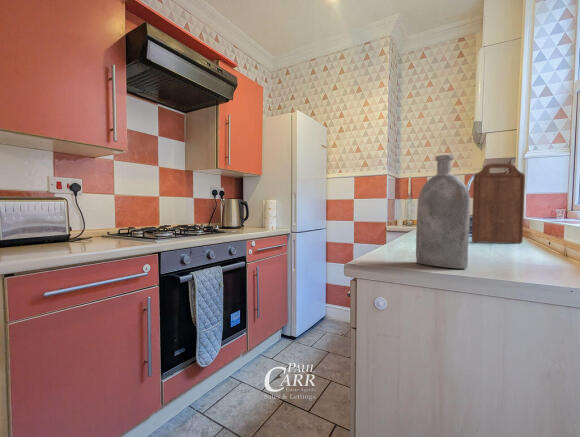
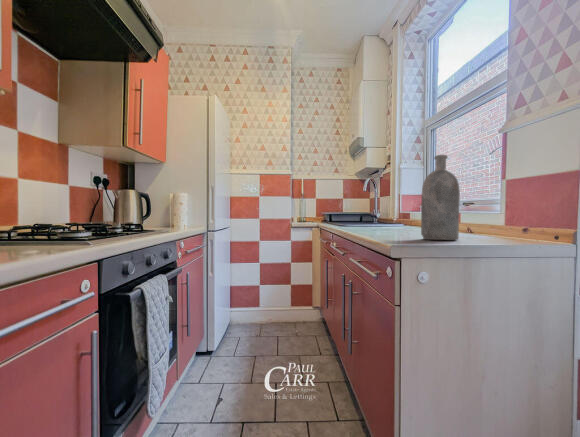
cutting board: present [472,163,525,243] -> none [394,169,421,229]

